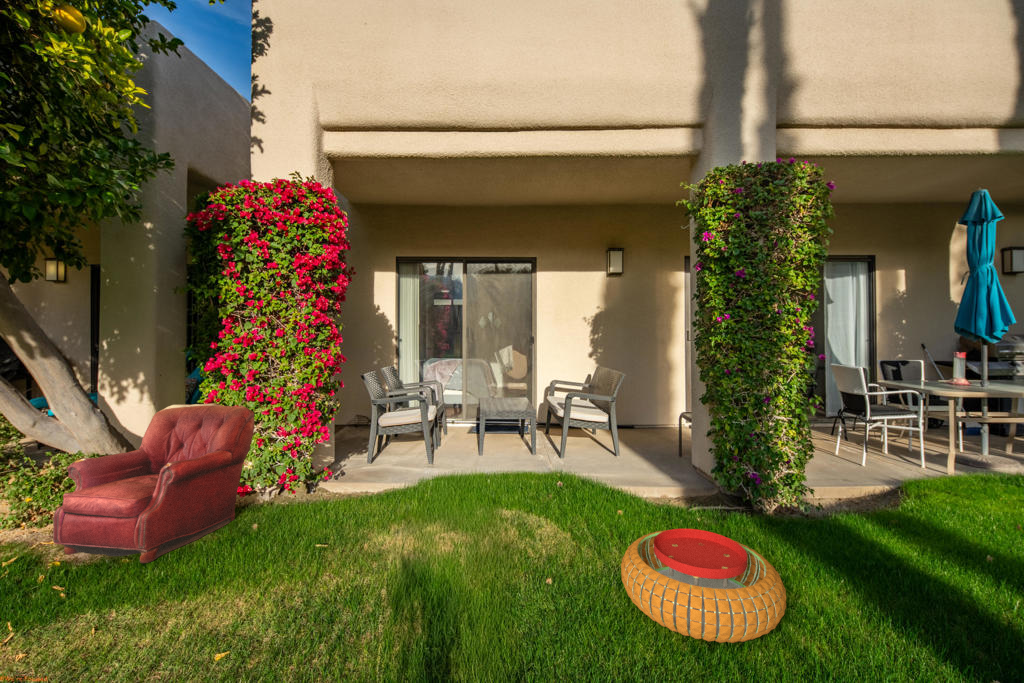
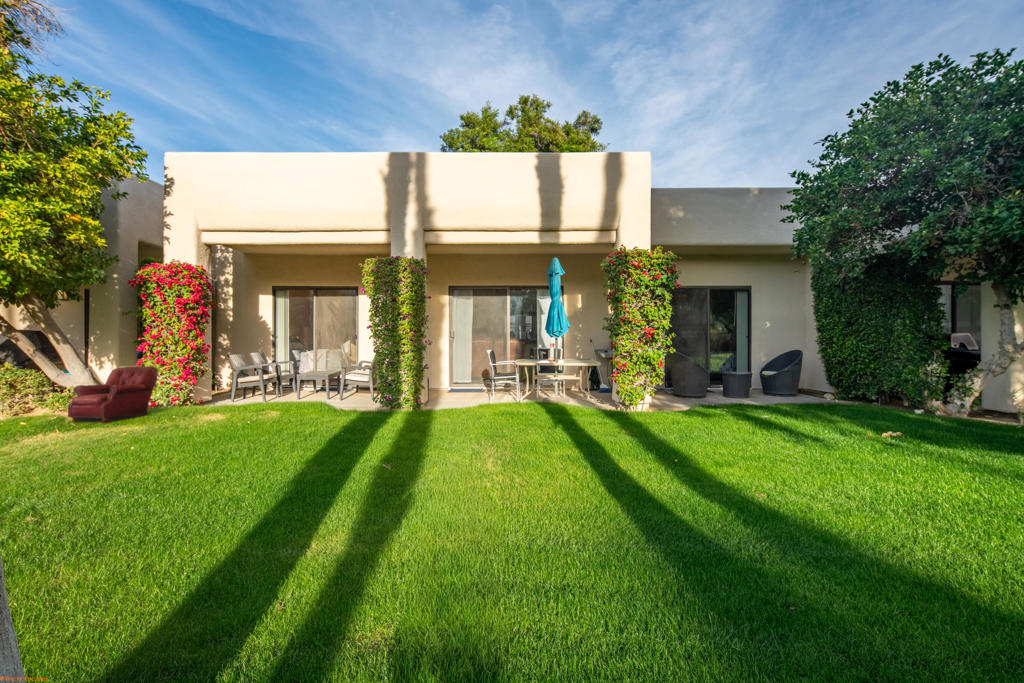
pouf: present [621,529,786,643] -> none [267,406,326,432]

